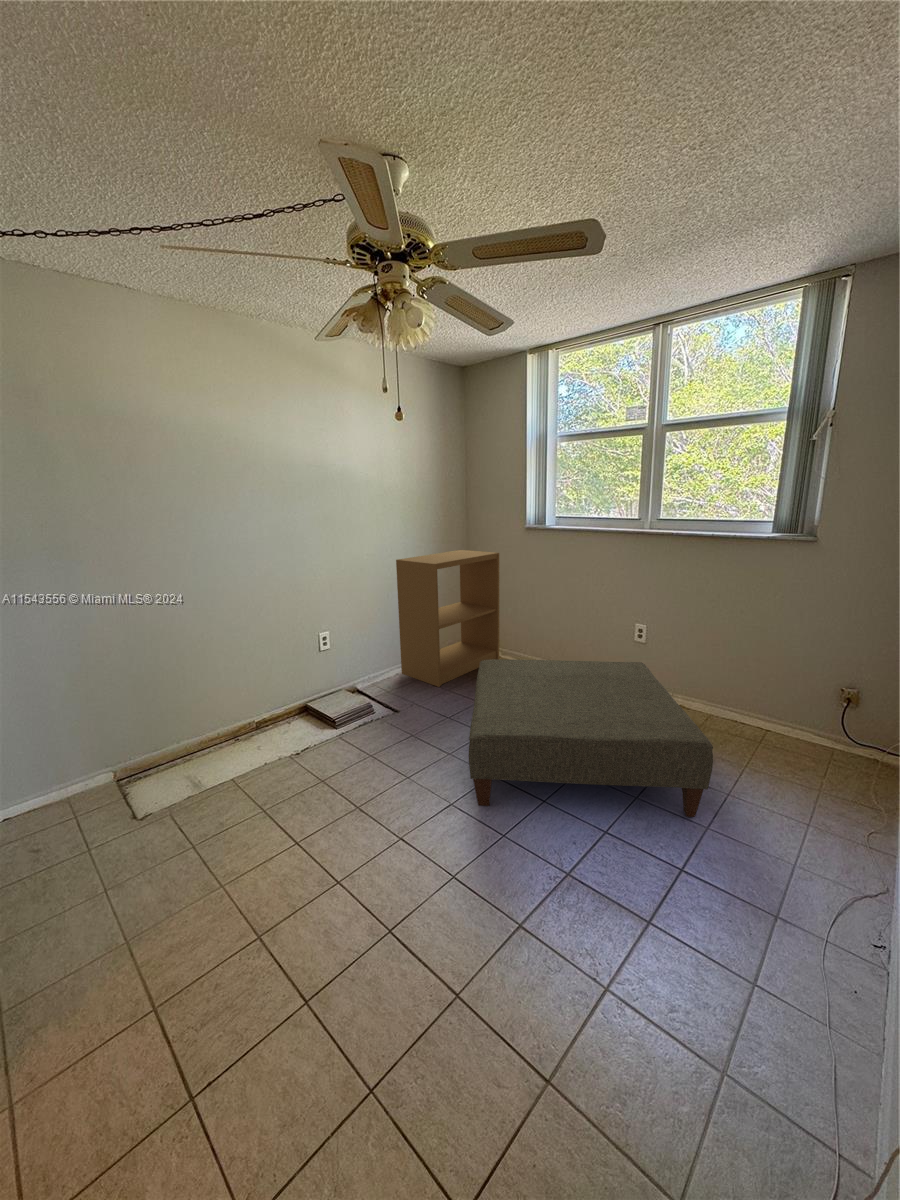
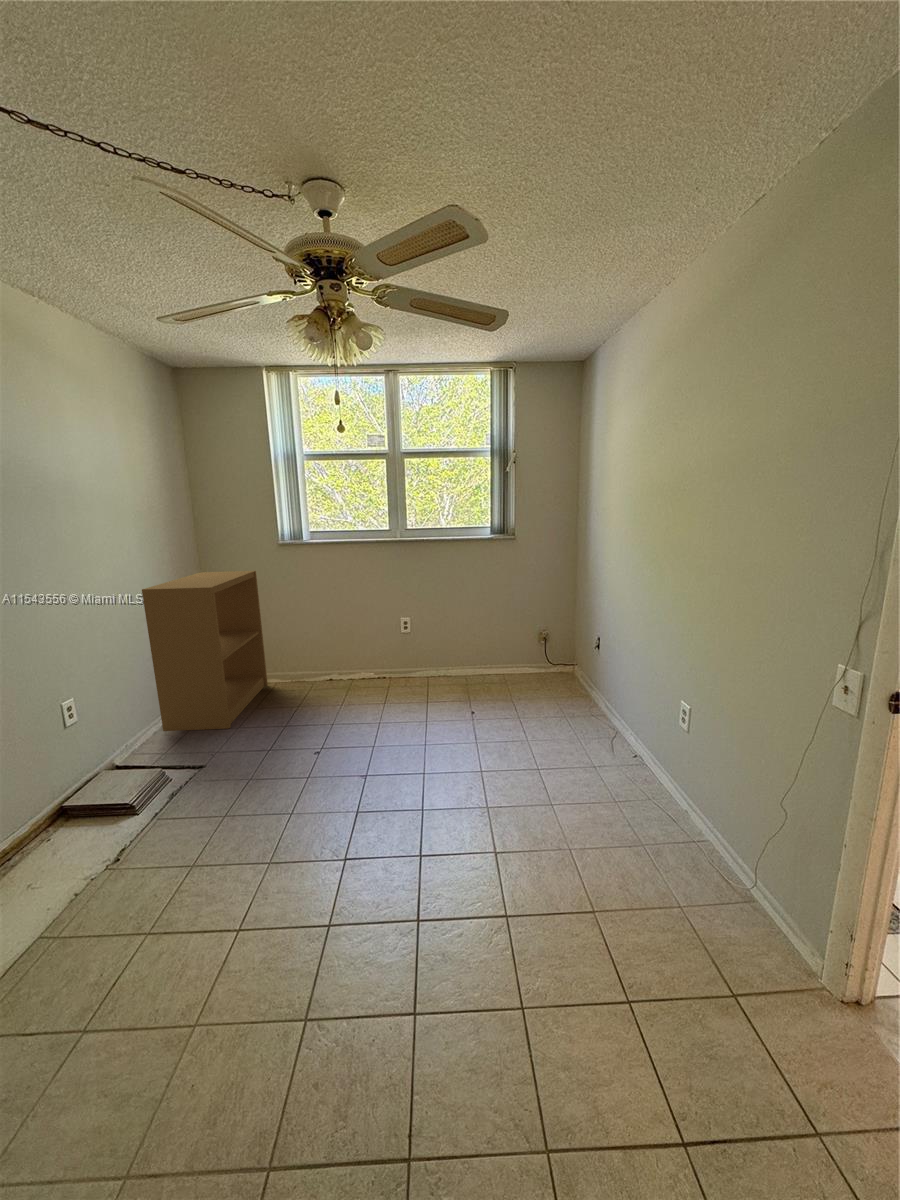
ottoman: present [469,659,713,817] -> none [295,646,526,801]

